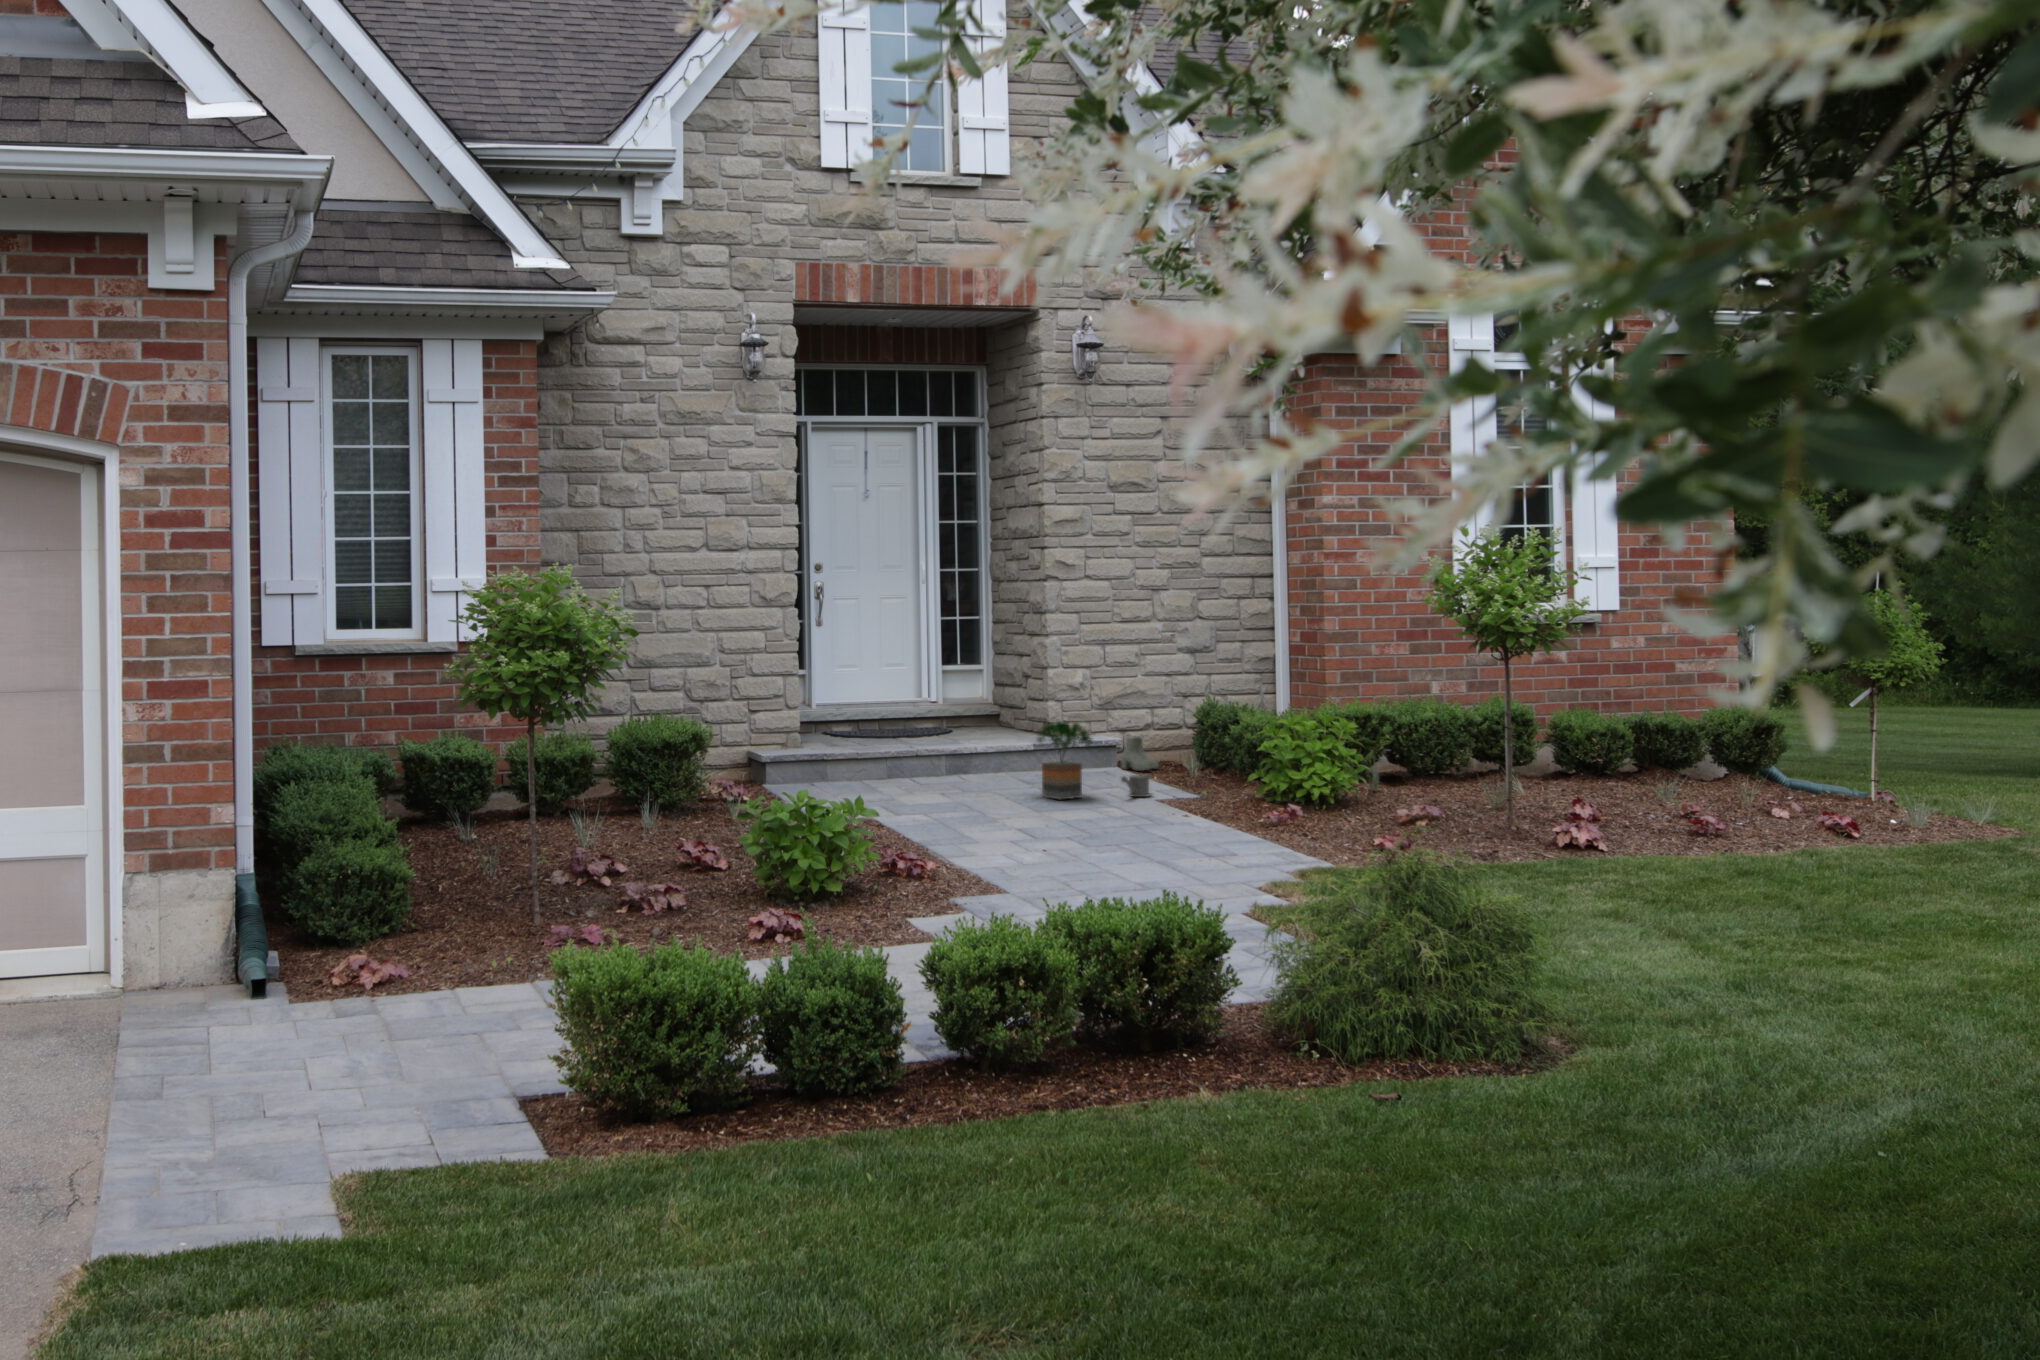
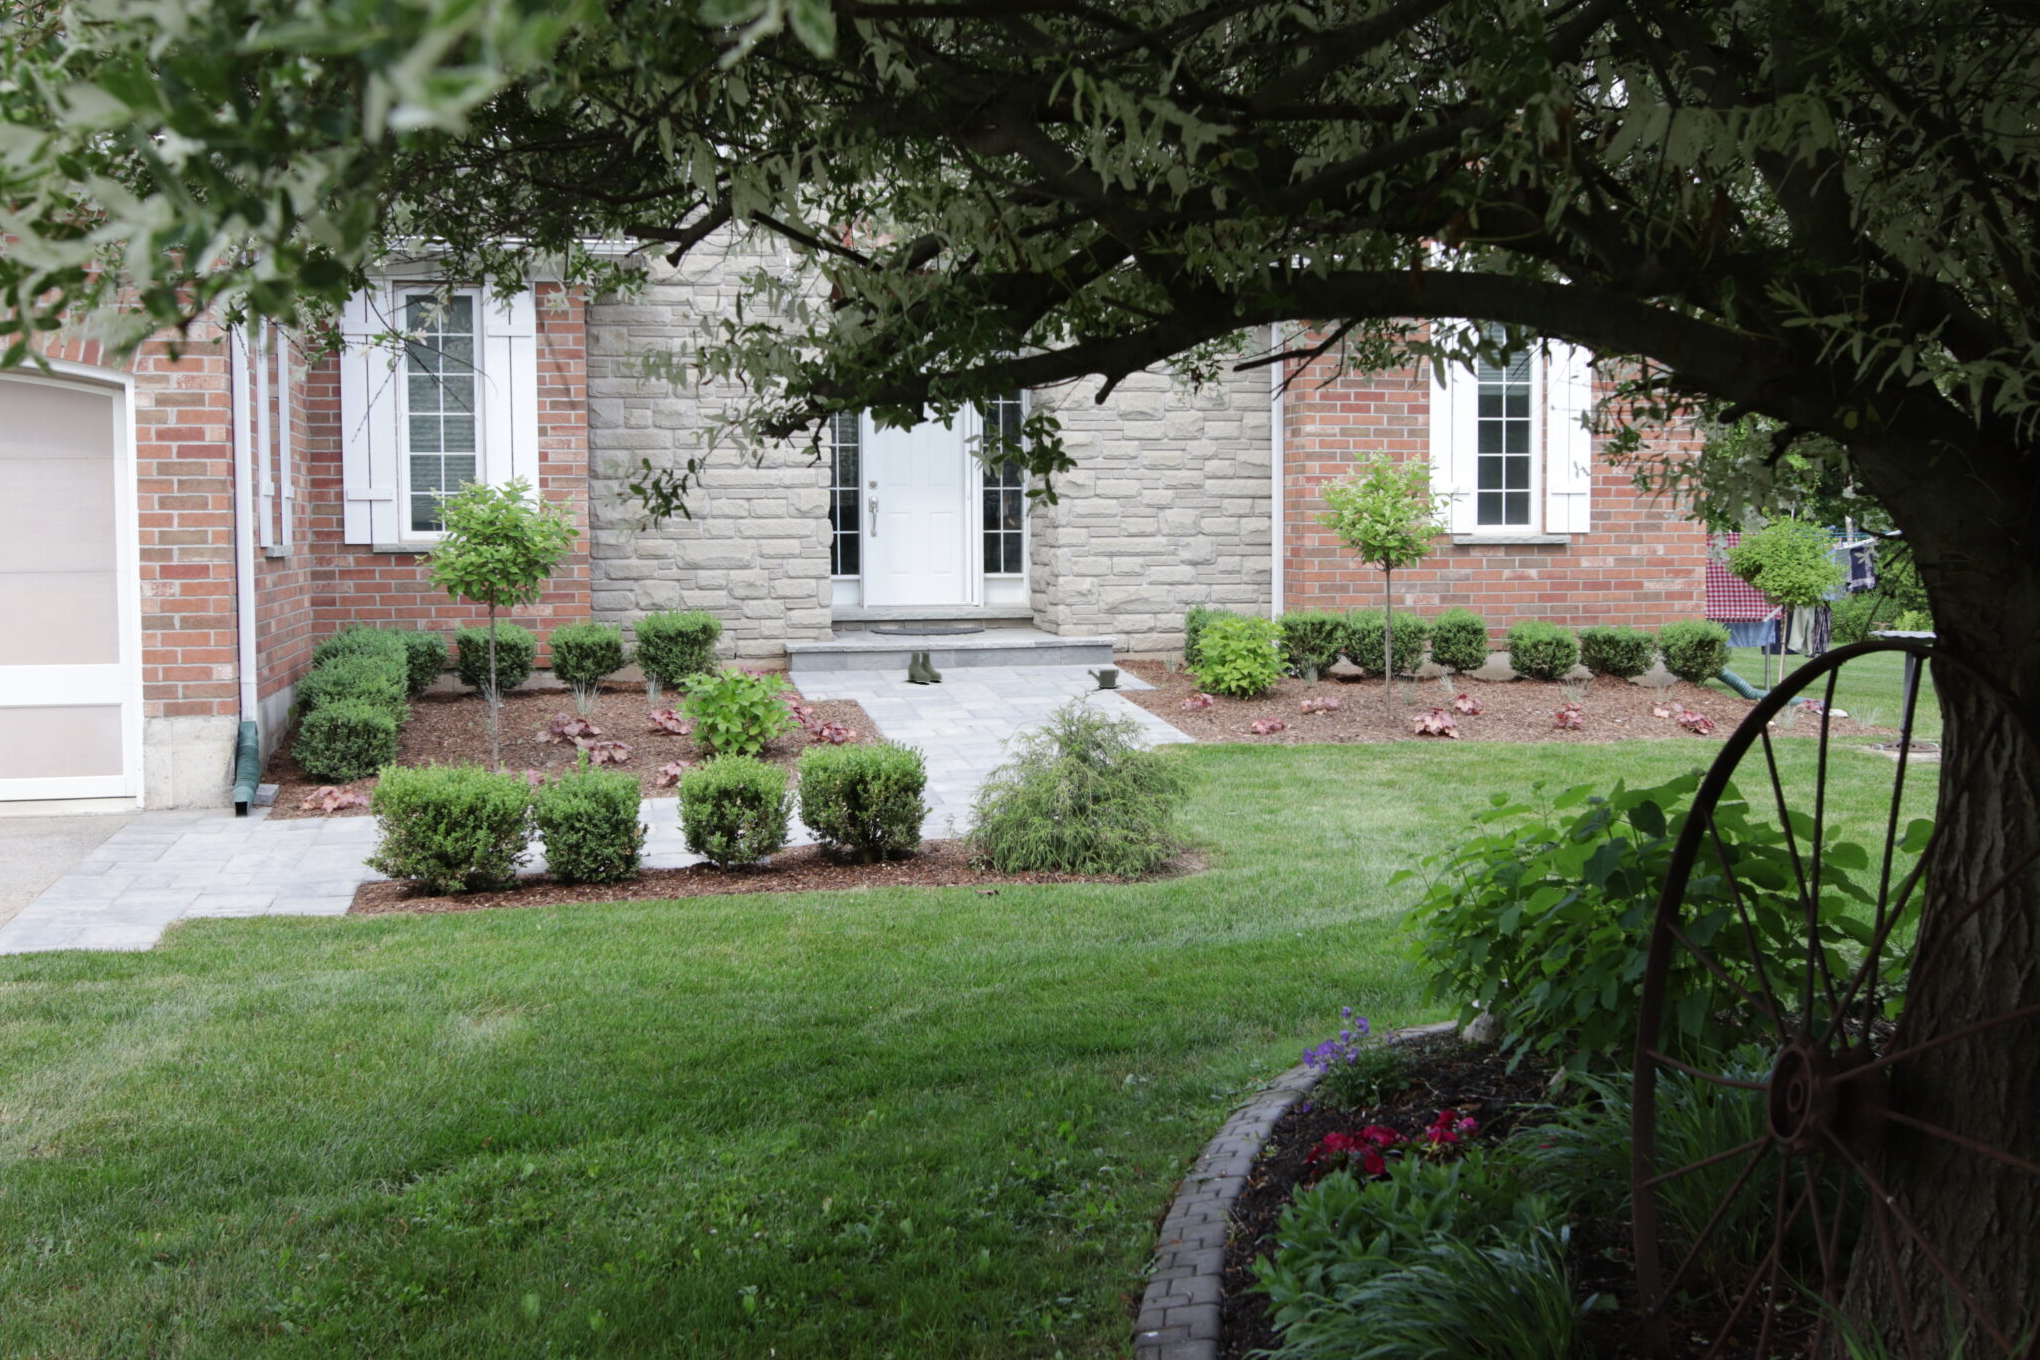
potted tree: present [1037,721,1092,799] -> none [1016,620,1066,688]
boots: present [1121,737,1159,771] -> present [908,652,942,683]

